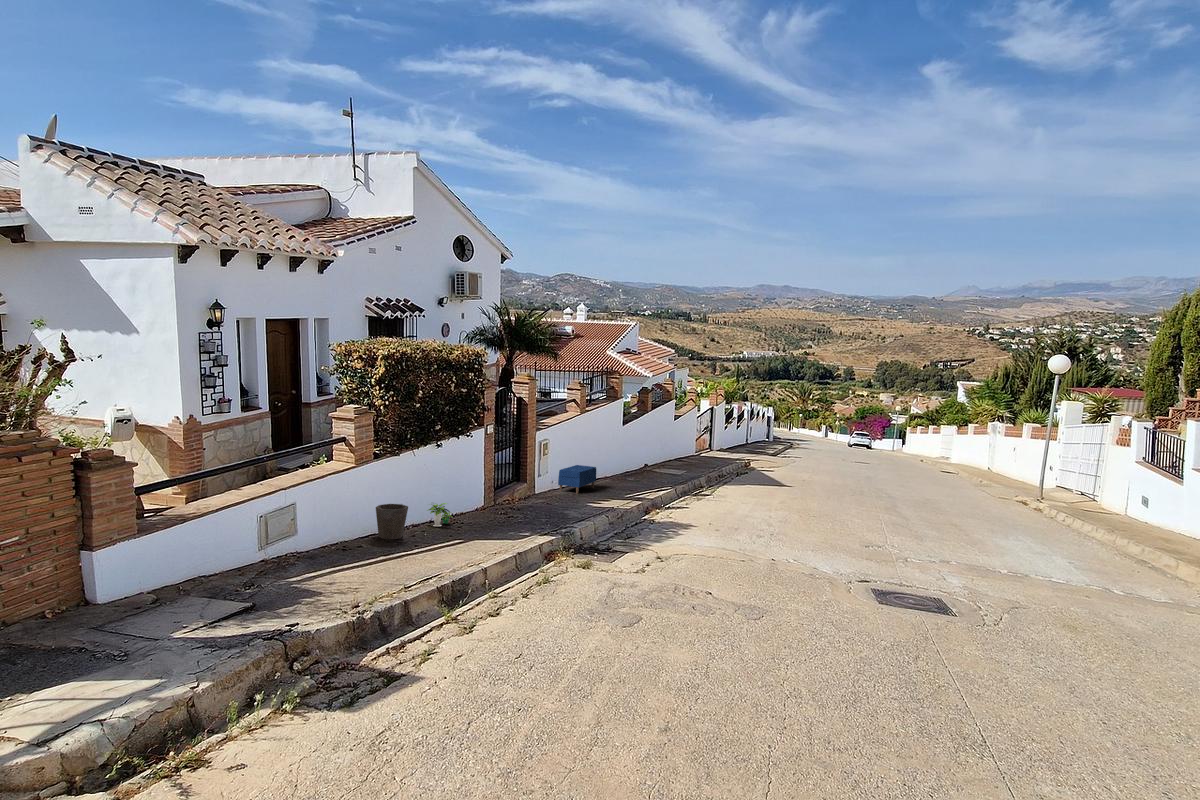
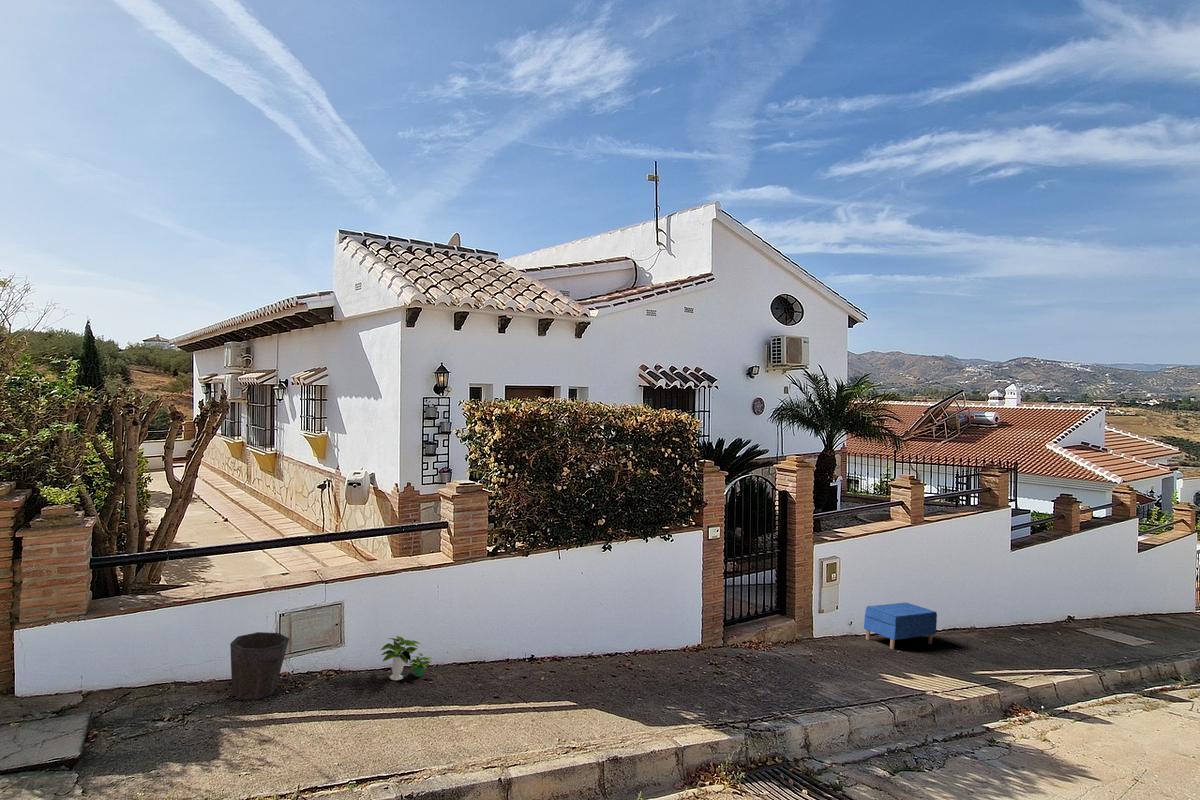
potted plant: present [427,503,452,527] -> present [381,636,432,680]
waste bin: present [376,504,408,539] -> present [230,632,289,699]

